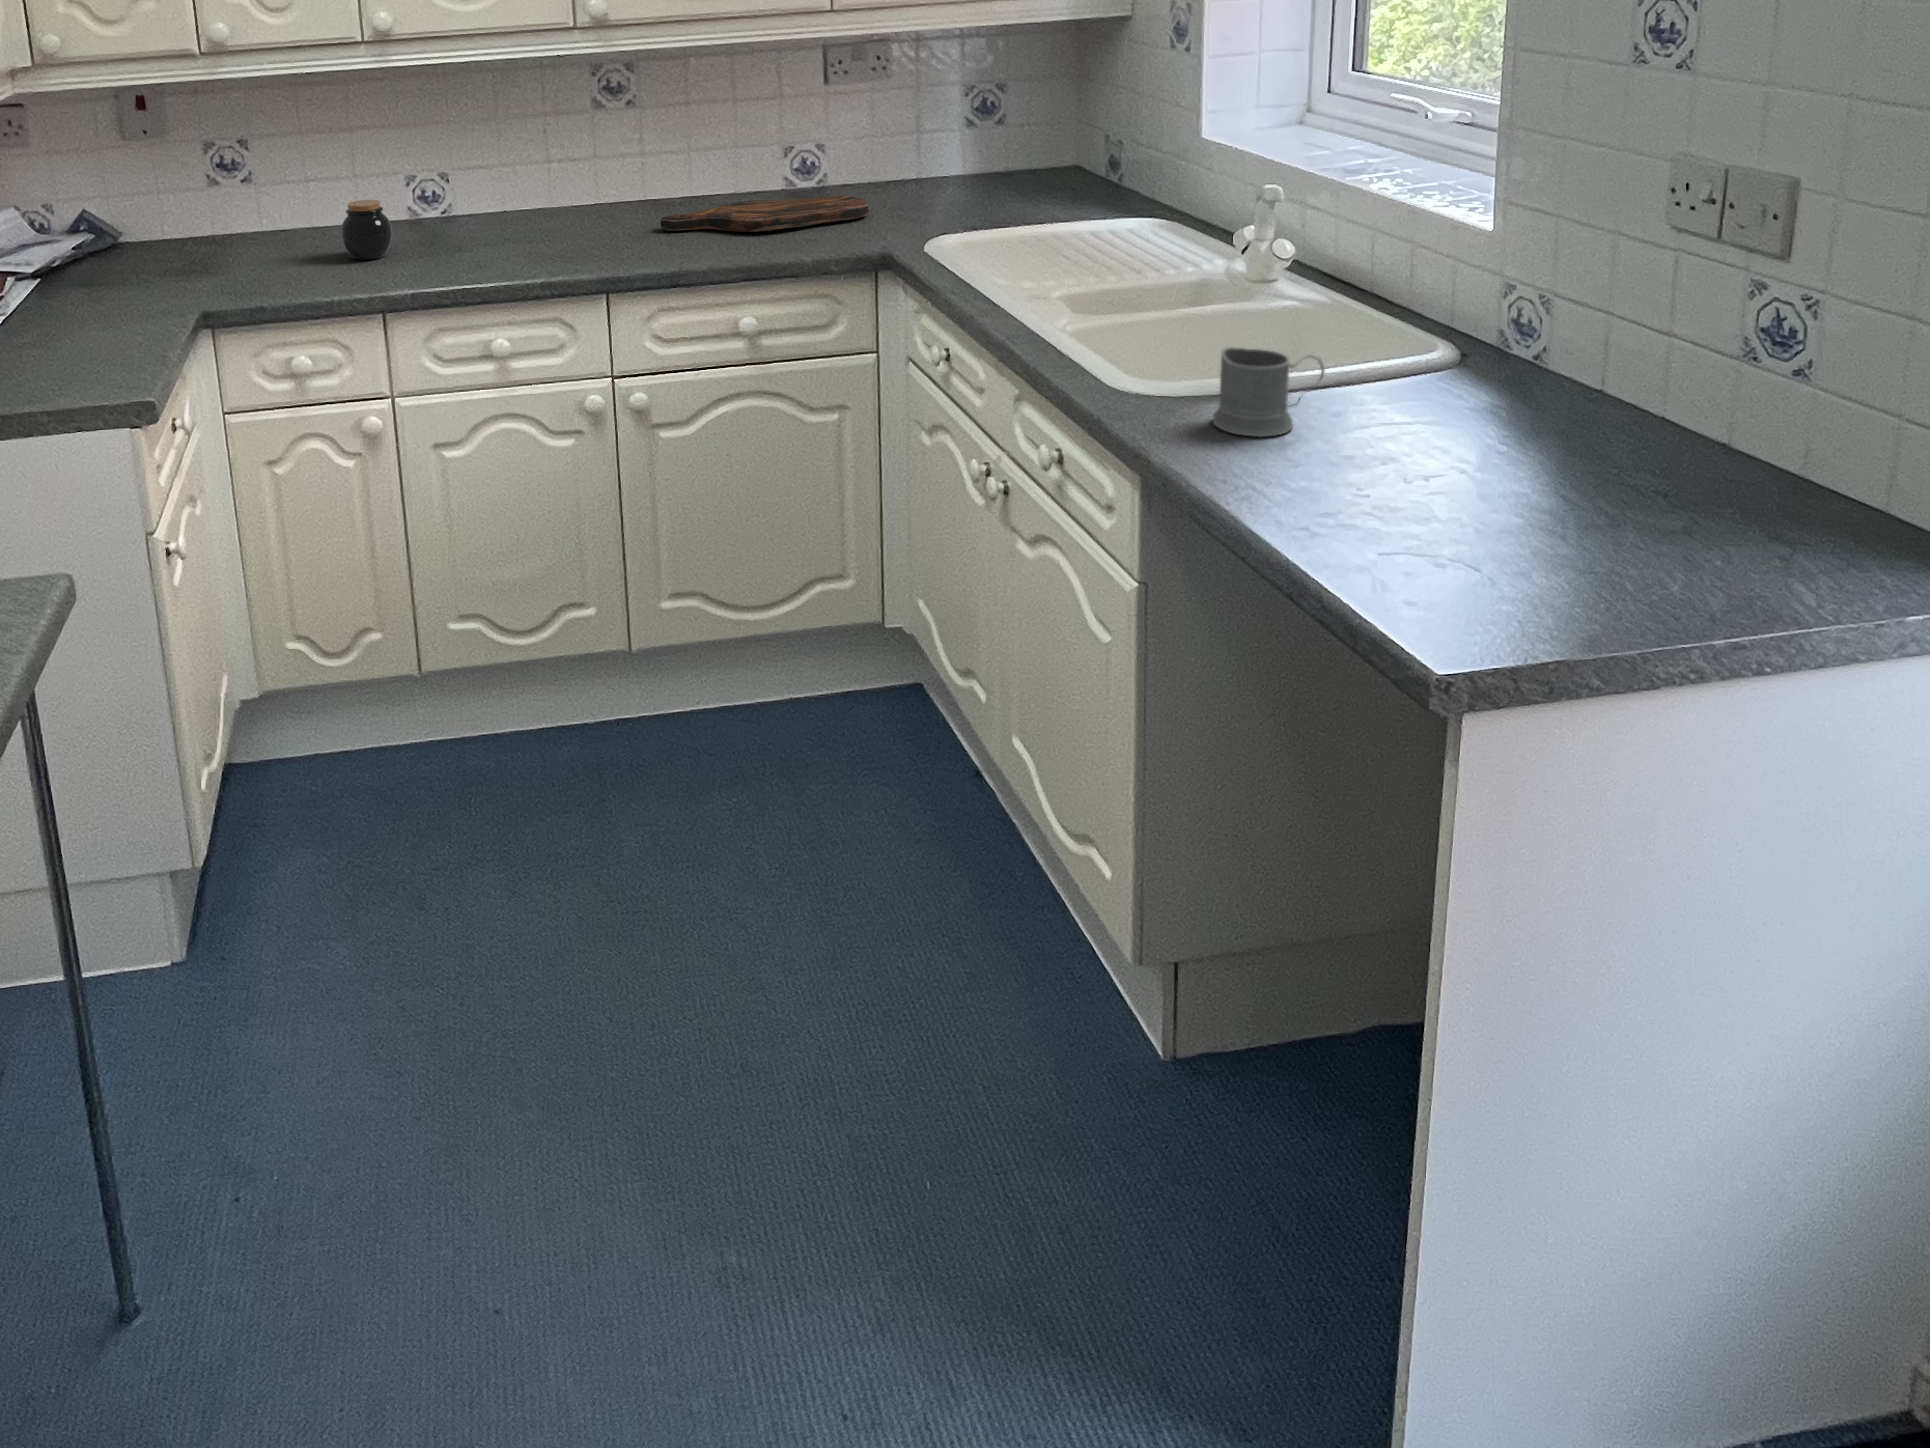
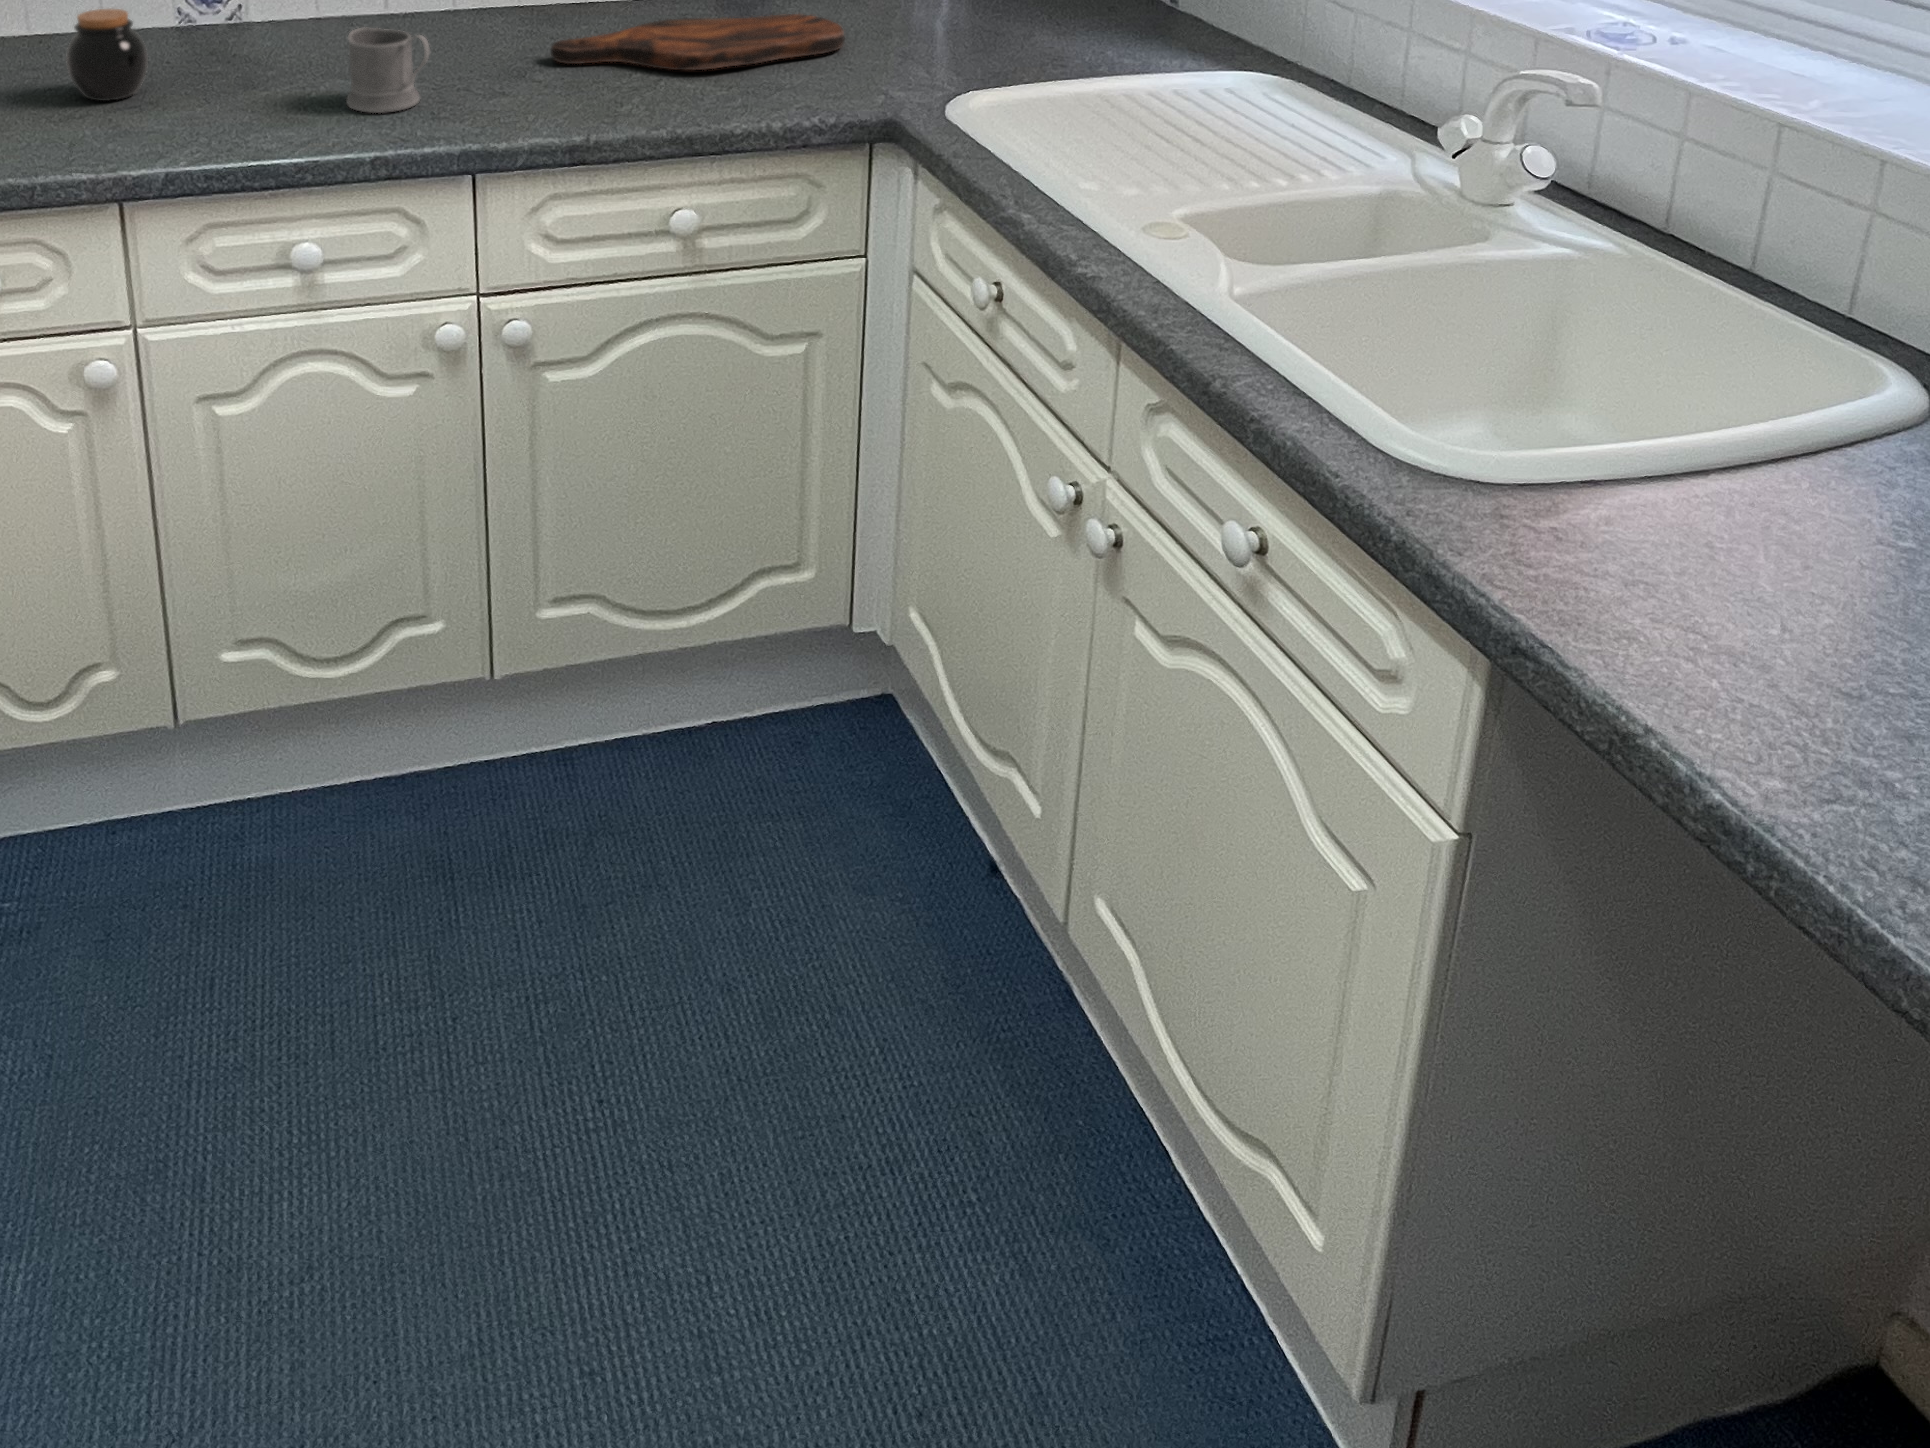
mug: present [1213,347,1325,437] -> present [346,27,429,113]

